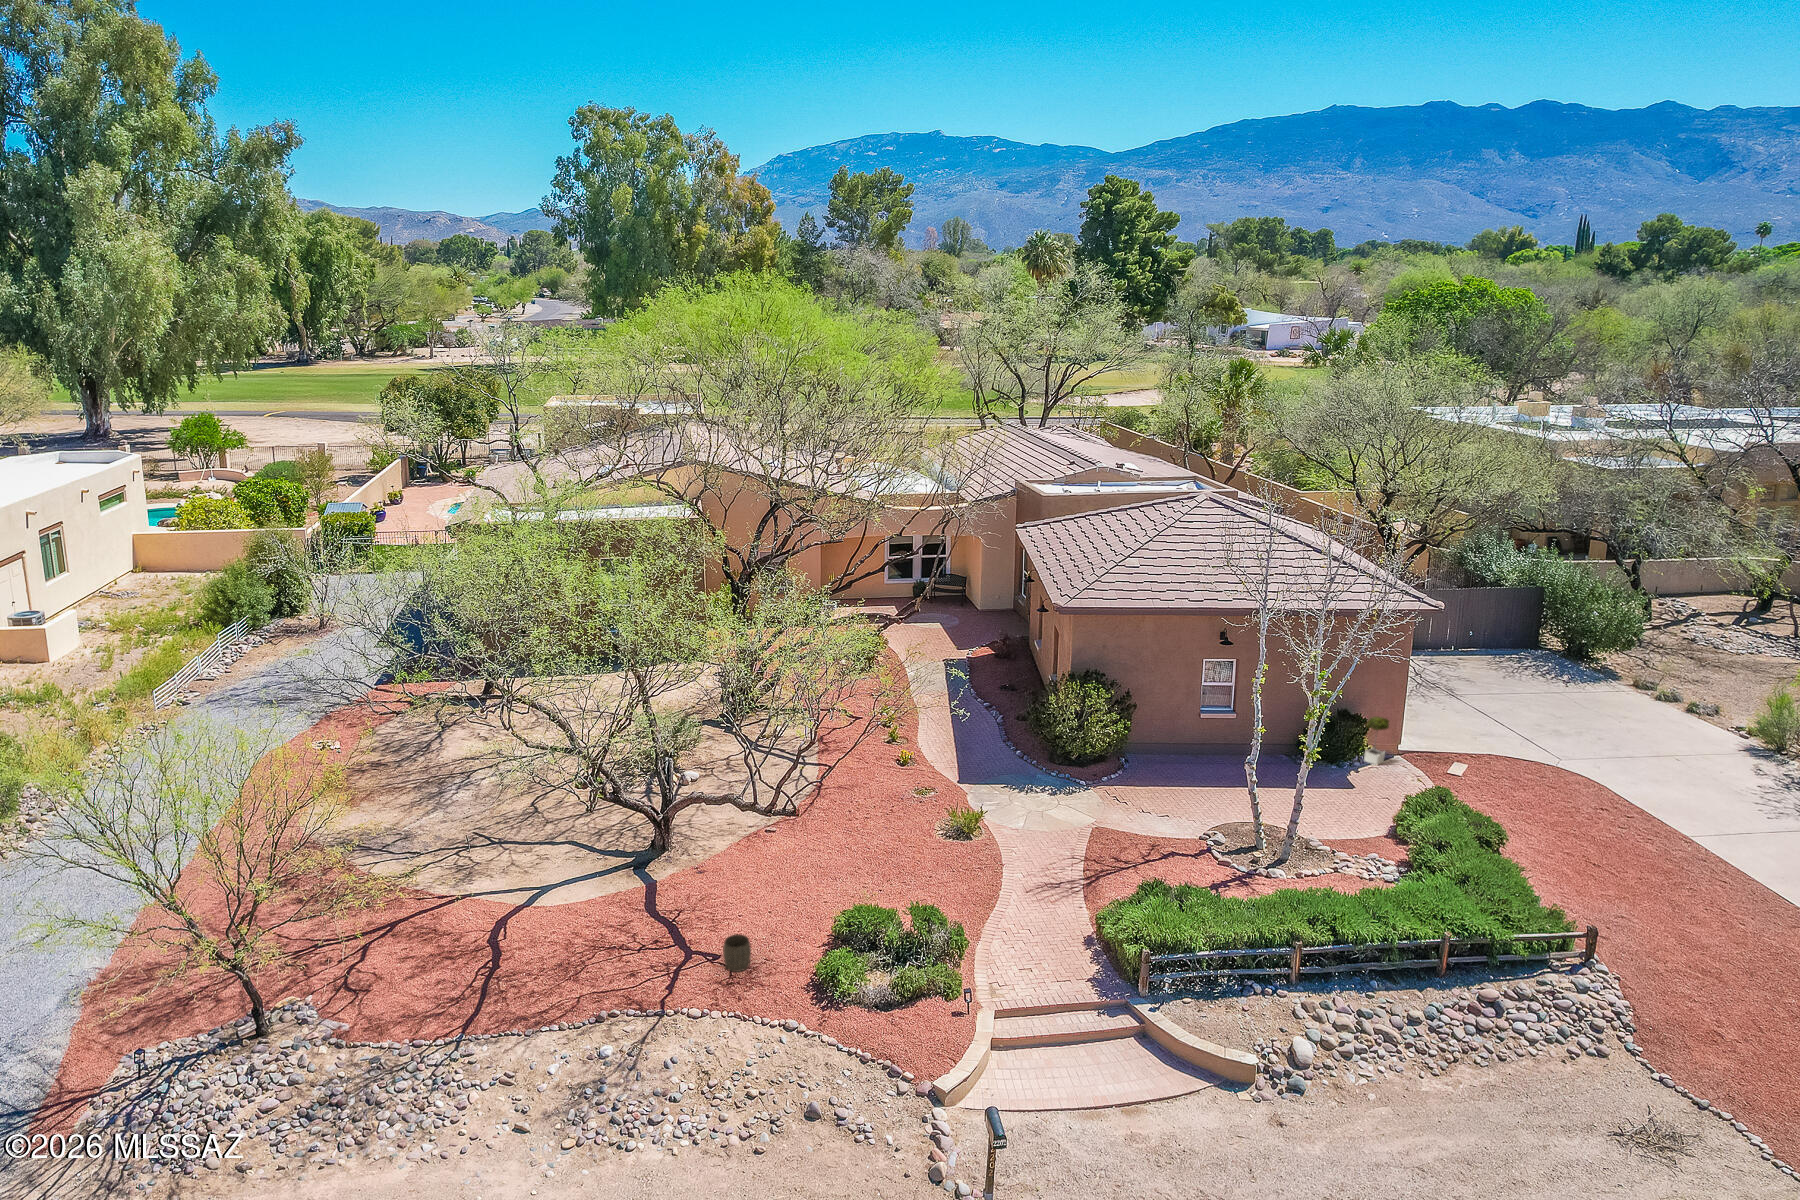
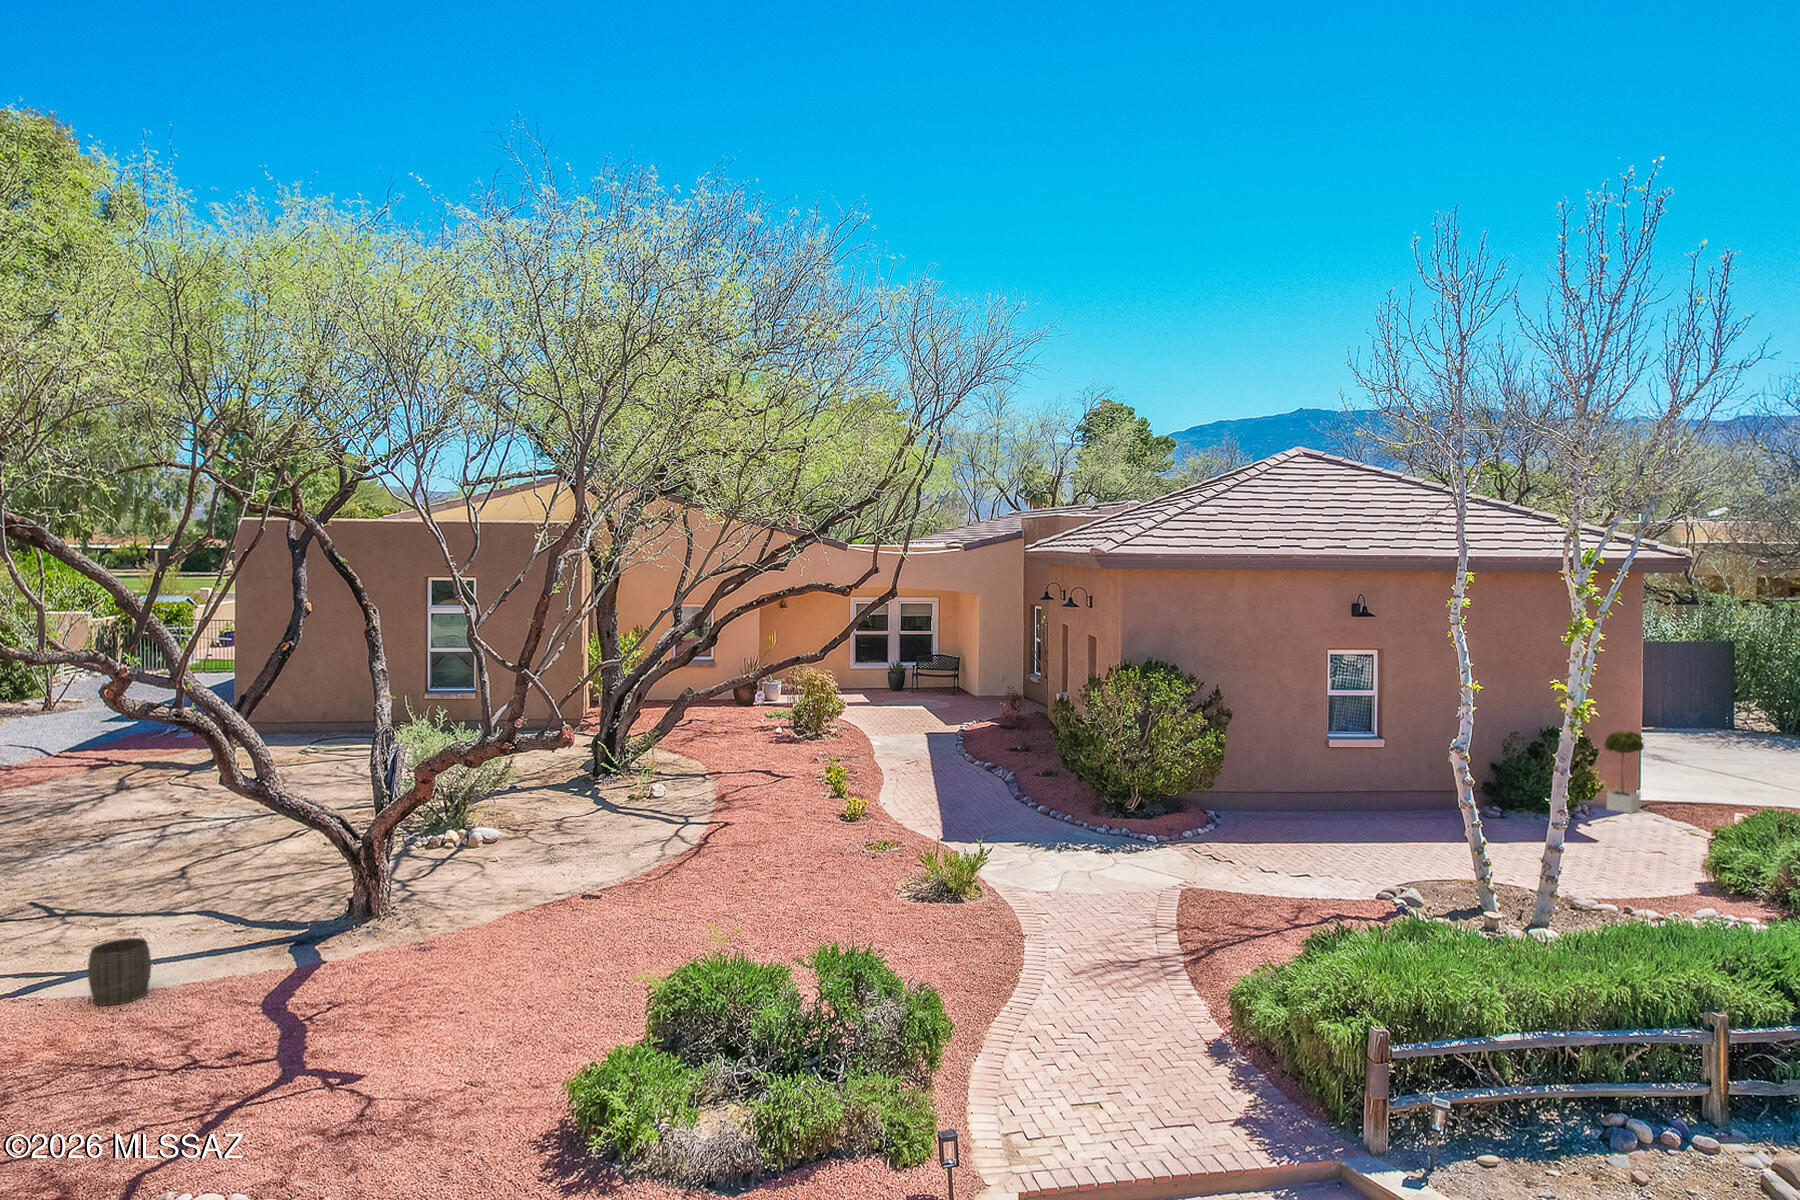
woven basket: present [723,934,751,972] -> present [88,938,151,1005]

